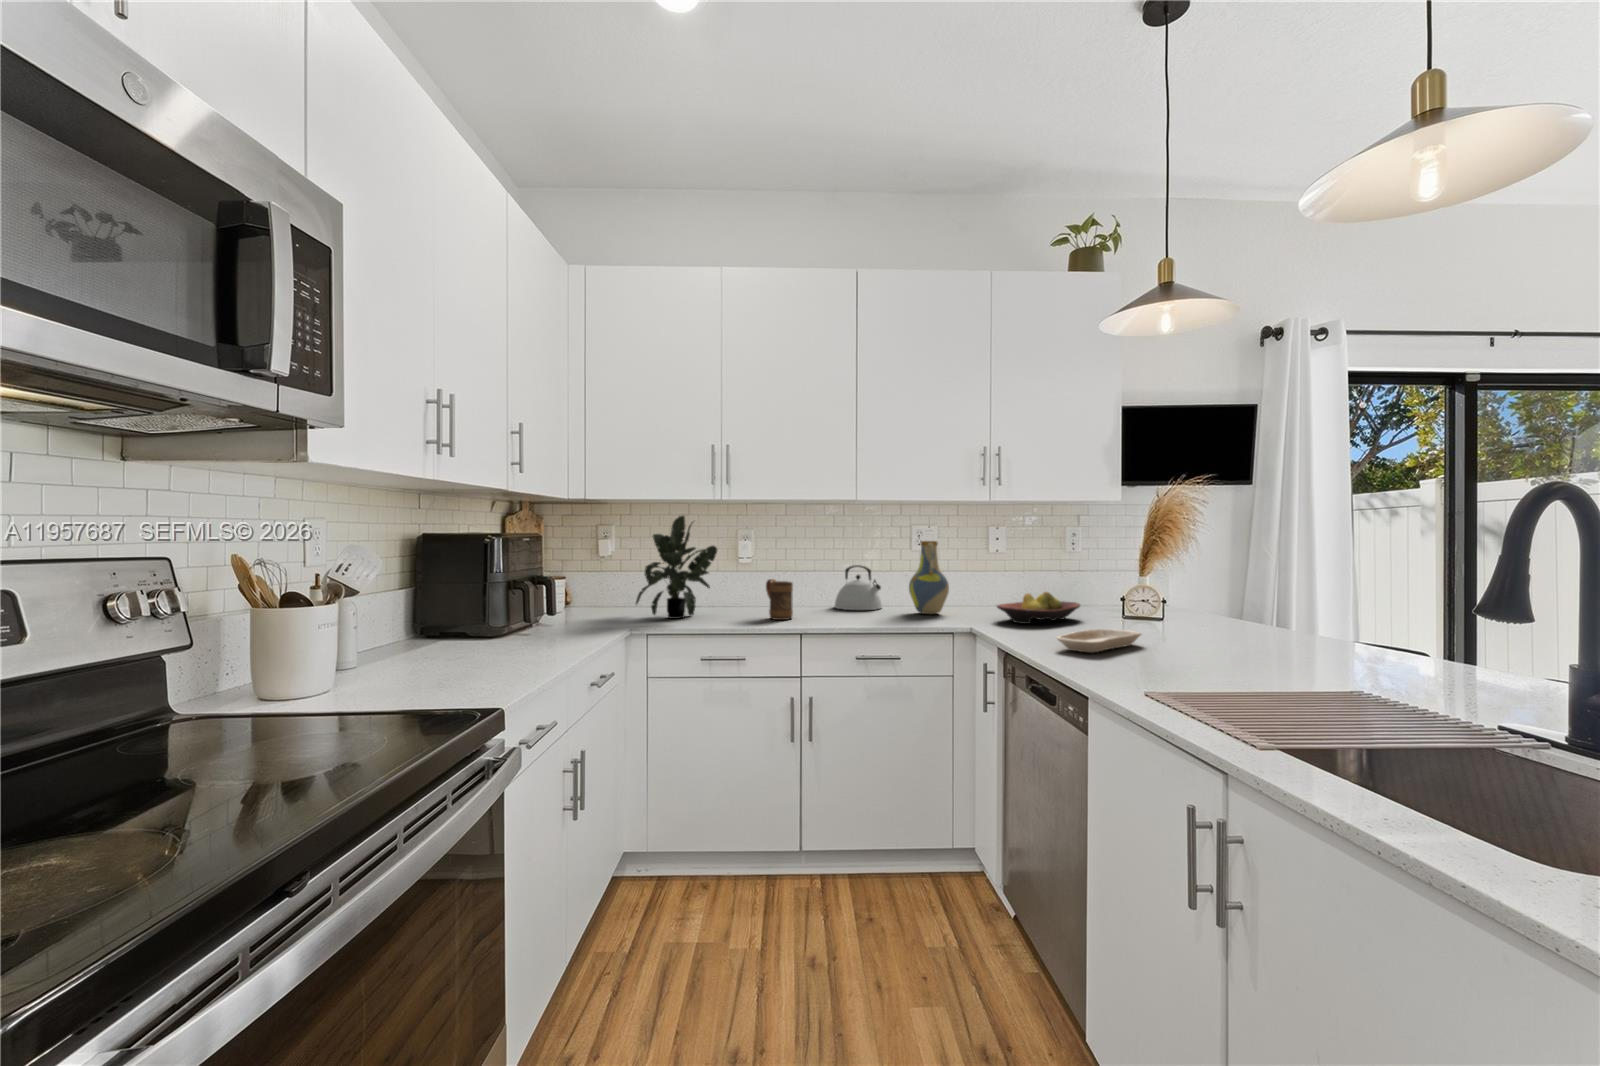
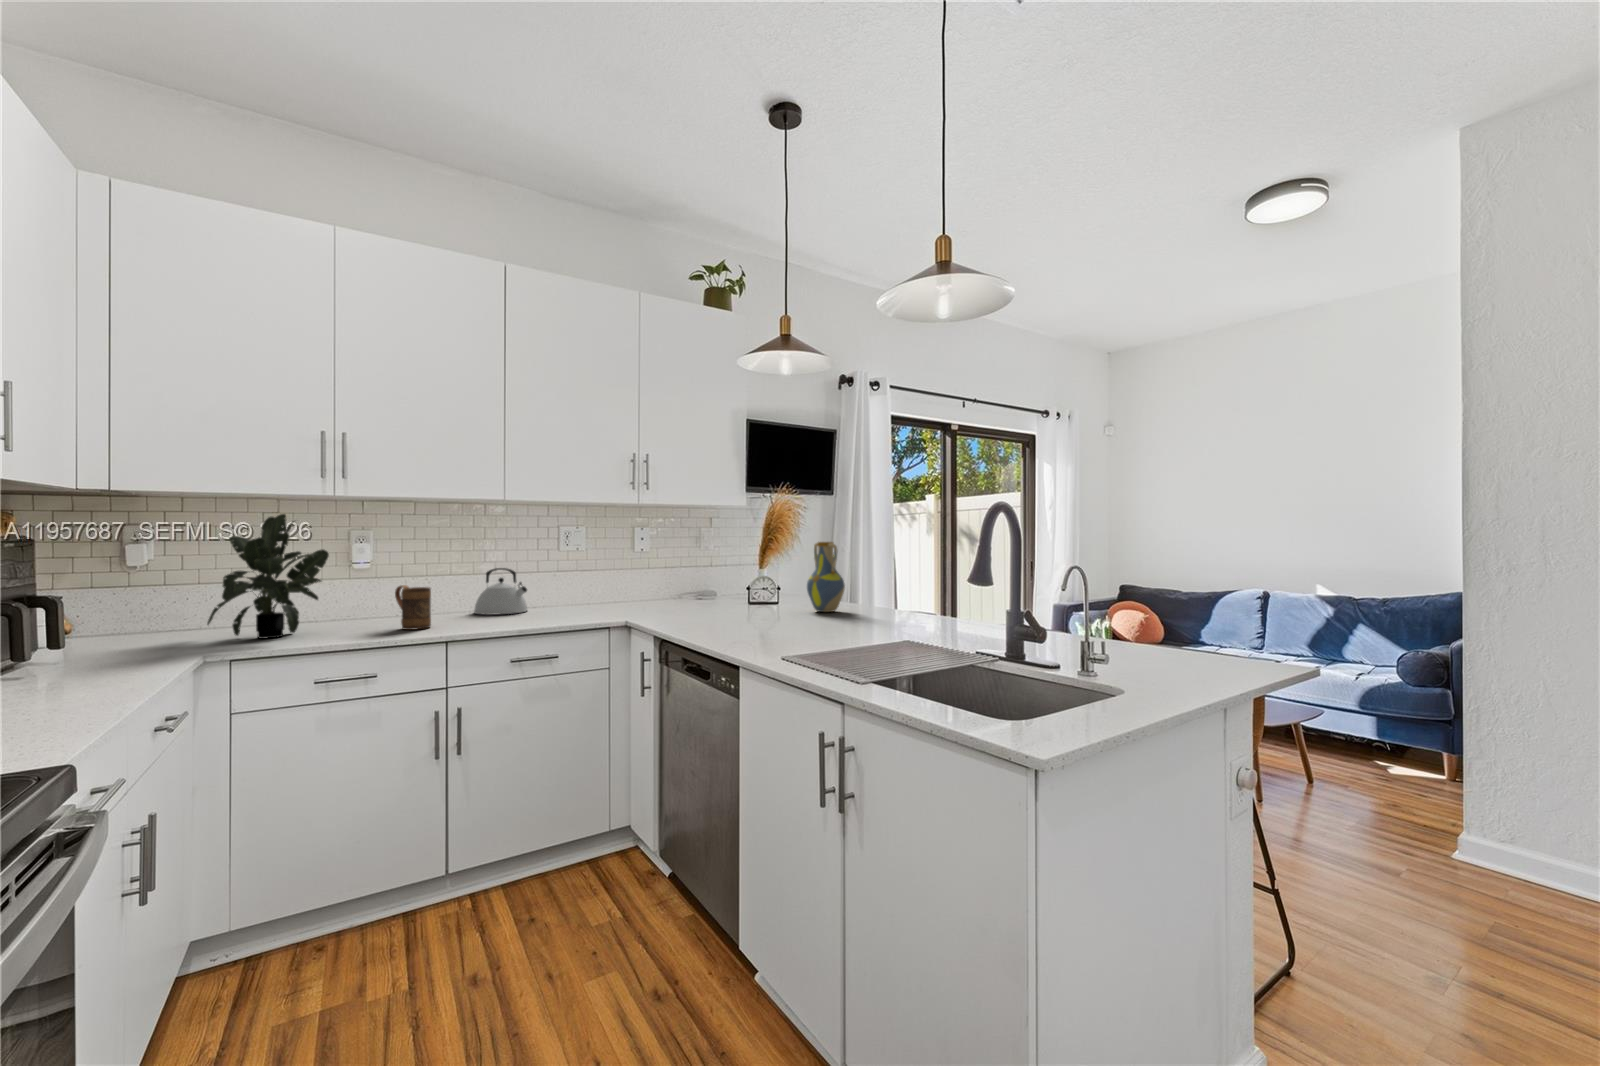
vase: present [909,541,949,614] -> present [807,542,845,612]
fruit bowl: present [997,592,1080,624] -> none [646,586,716,615]
tray: present [1057,629,1141,653] -> none [706,613,769,633]

